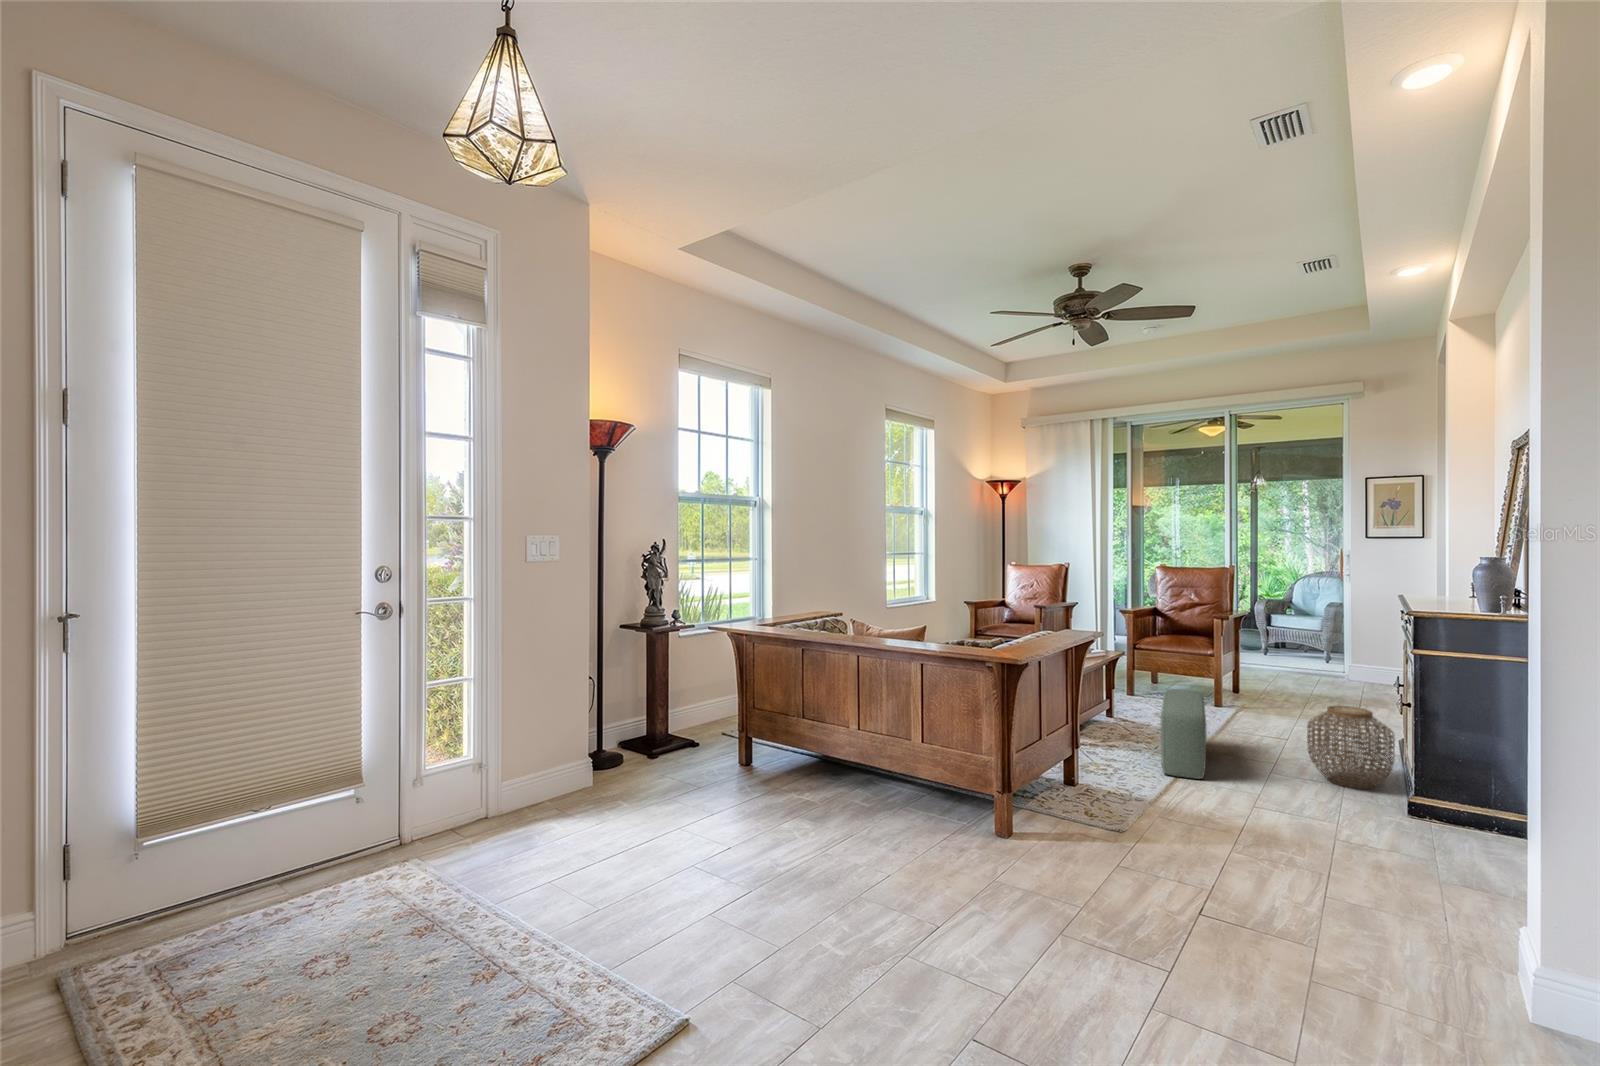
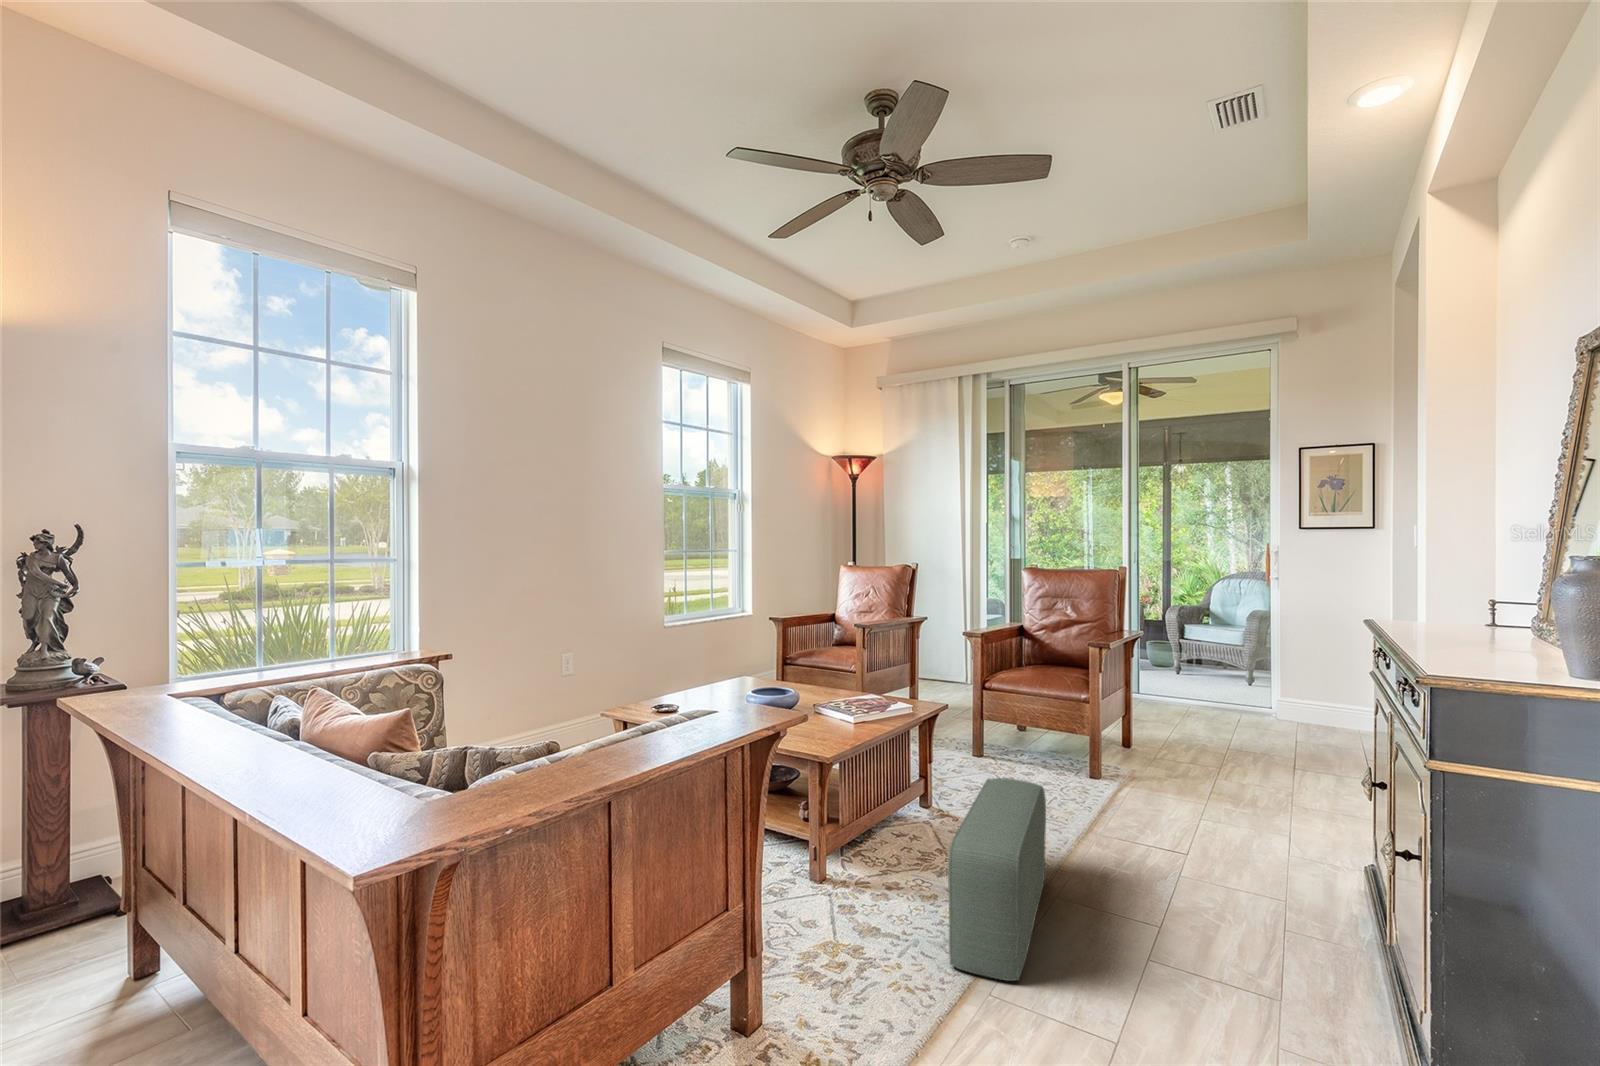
woven basket: present [1307,706,1395,789] -> none [1213,829,1375,1005]

